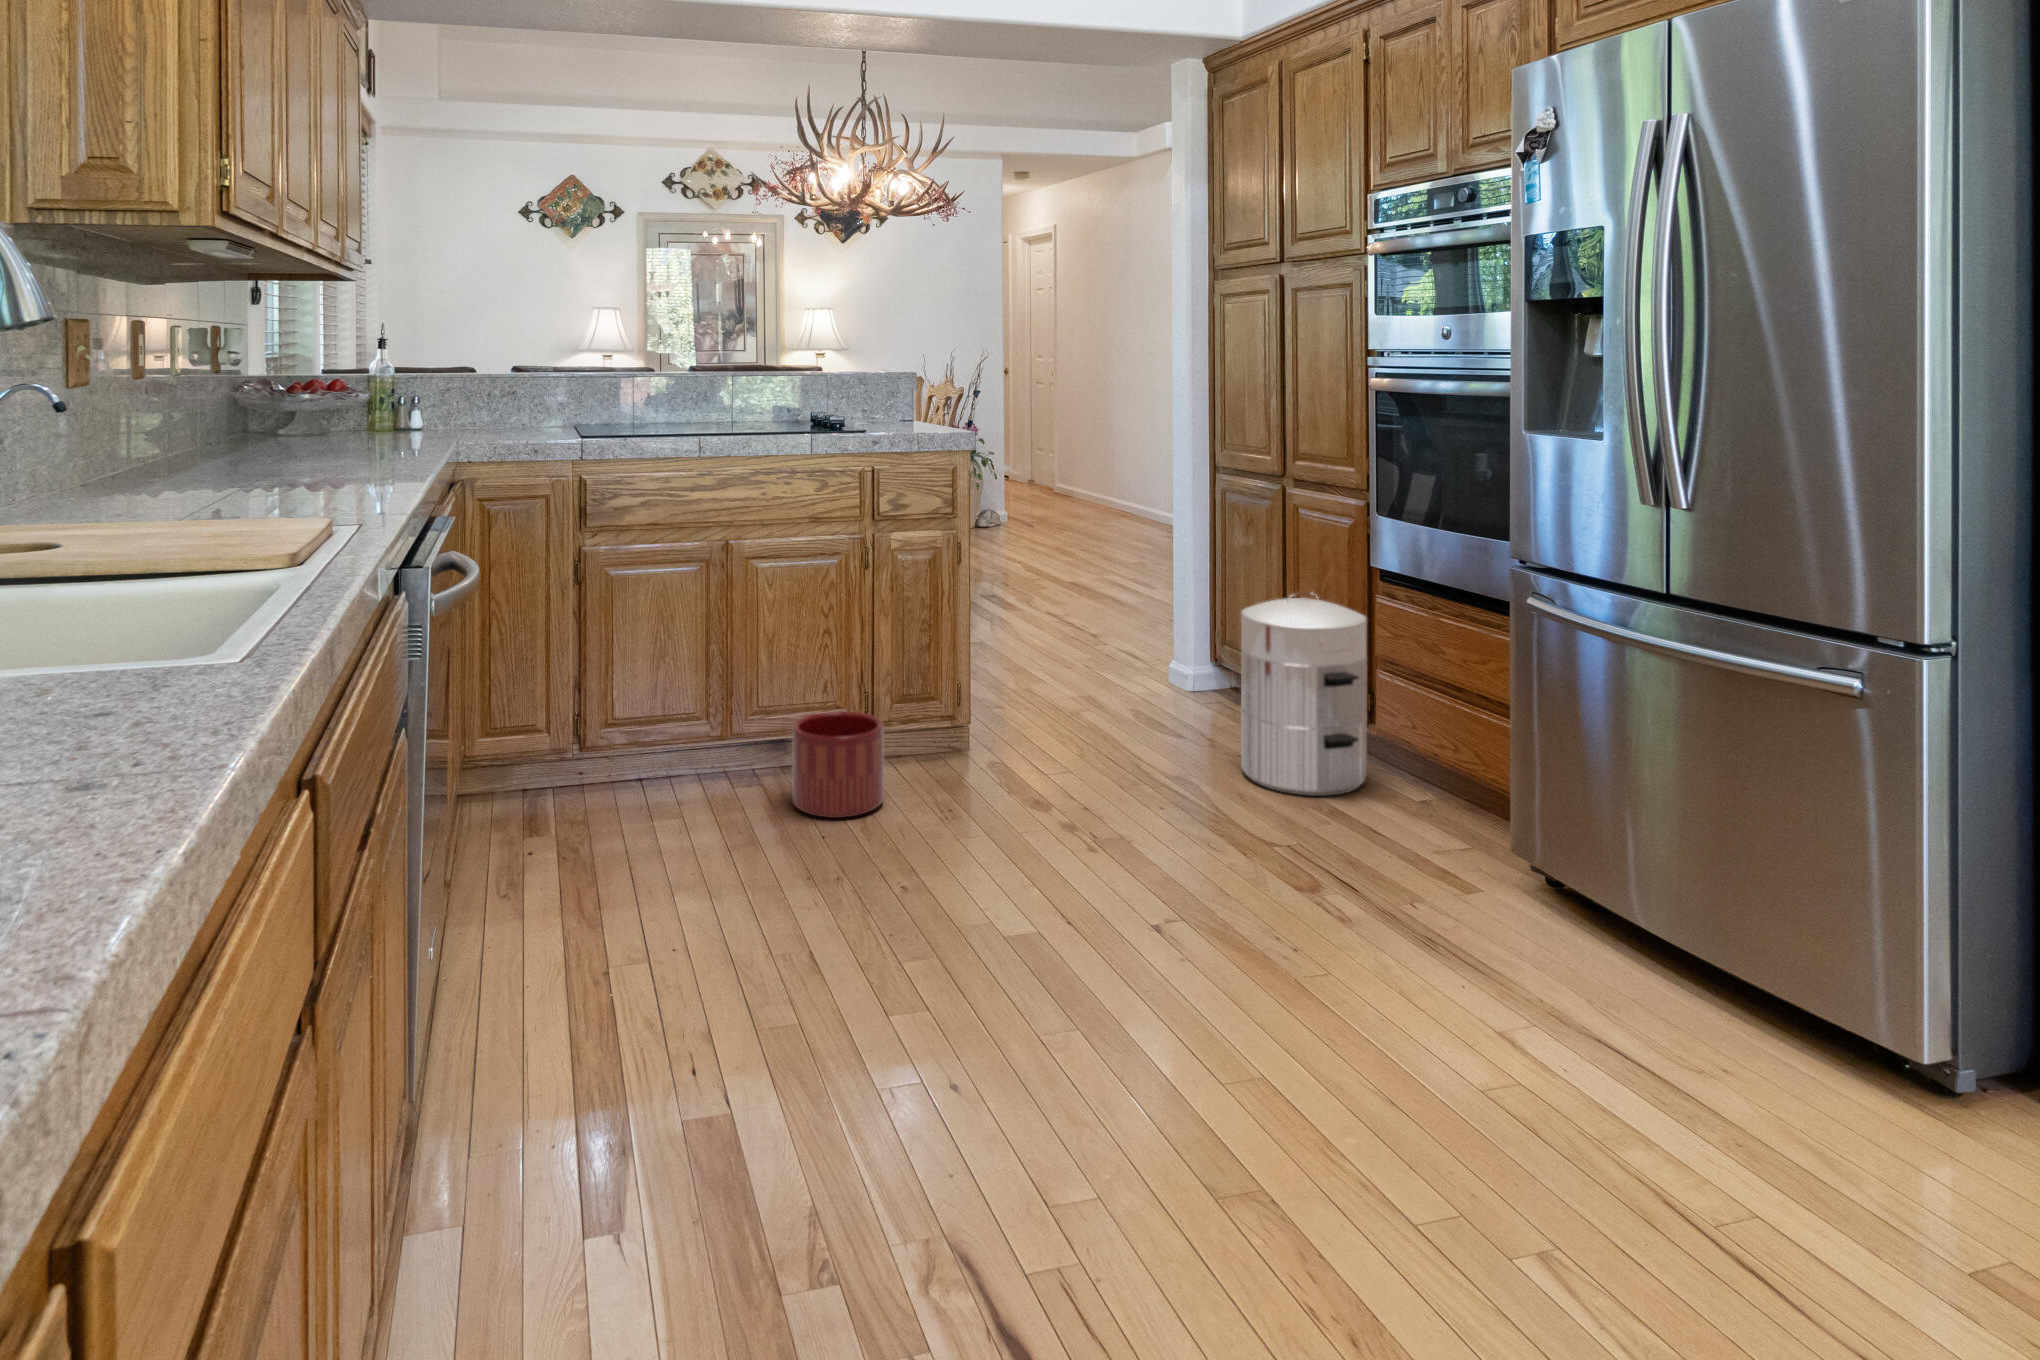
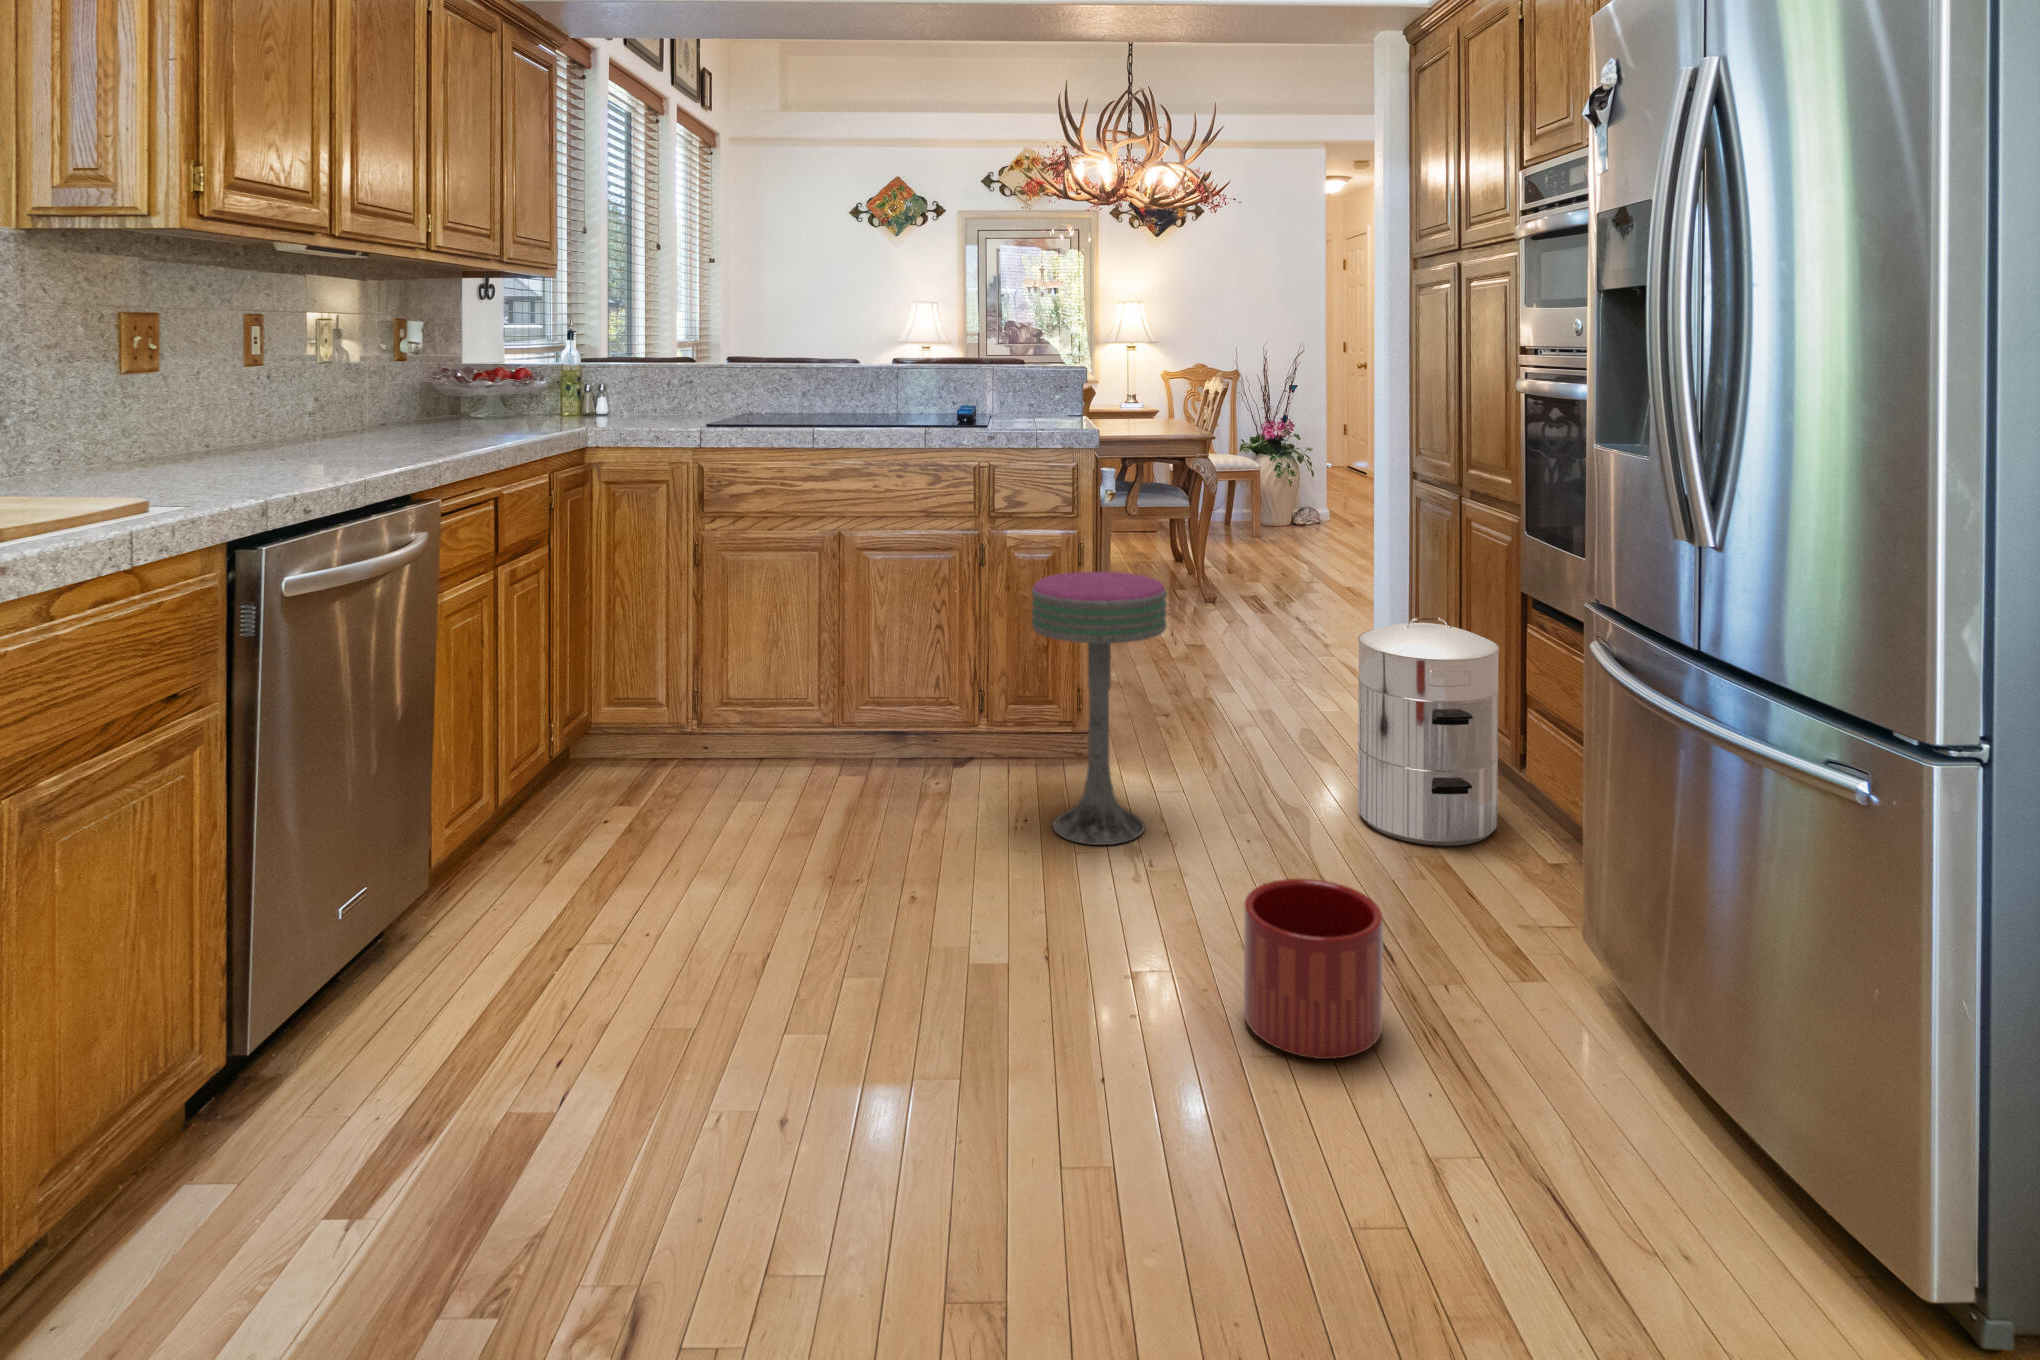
bar stool: none [965,567,1096,828] -> present [1032,572,1167,845]
planter: present [792,711,884,818] -> present [1244,879,1383,1059]

